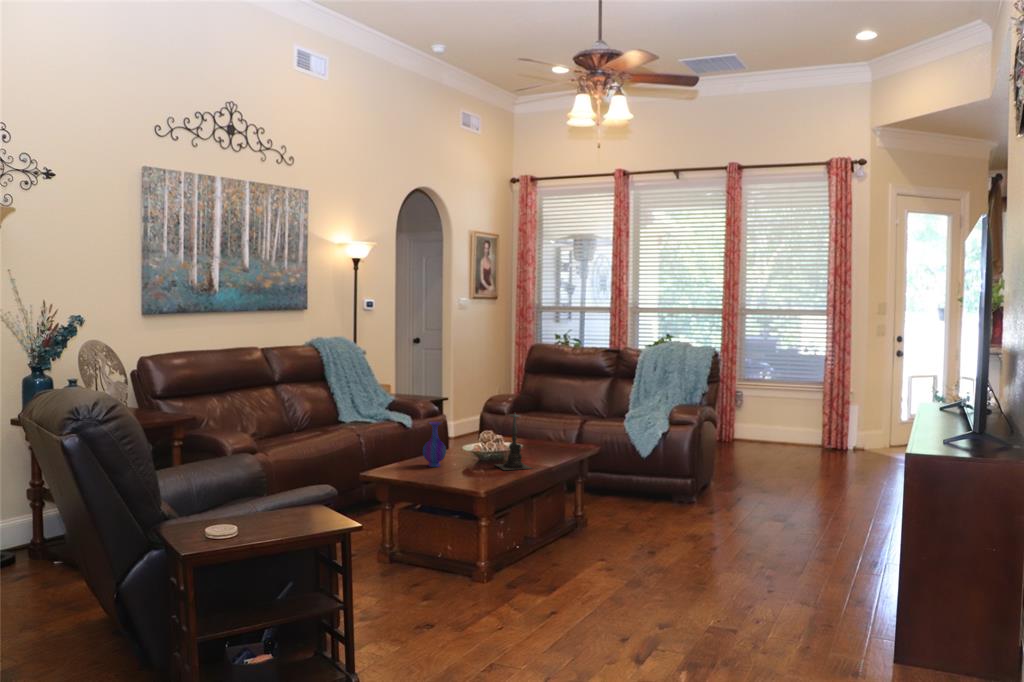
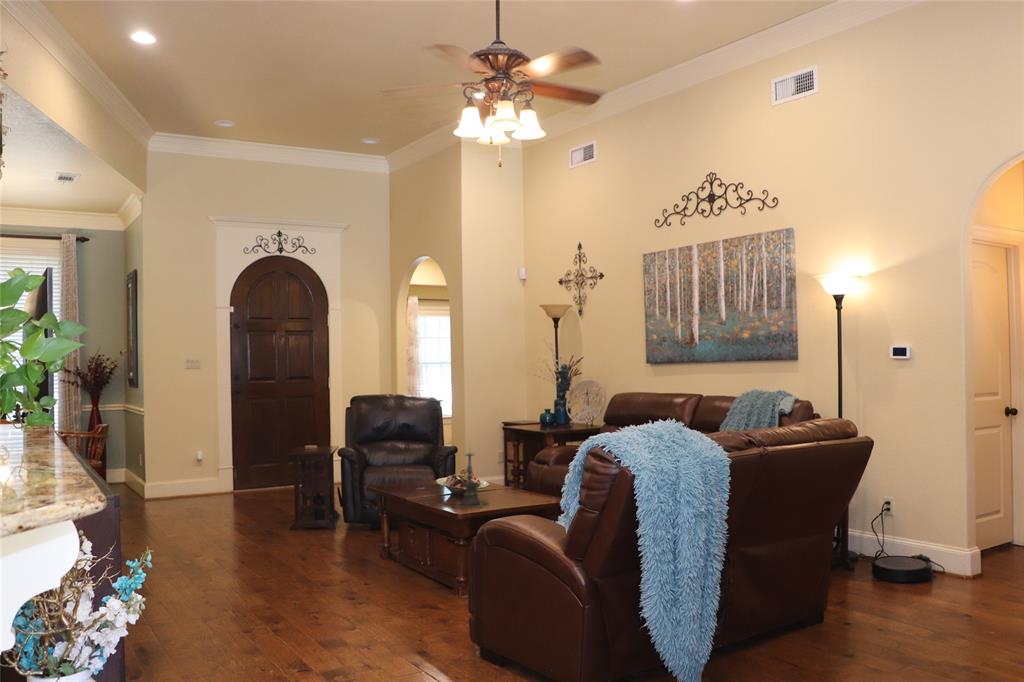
vase: present [423,422,446,467] -> none [493,455,514,495]

